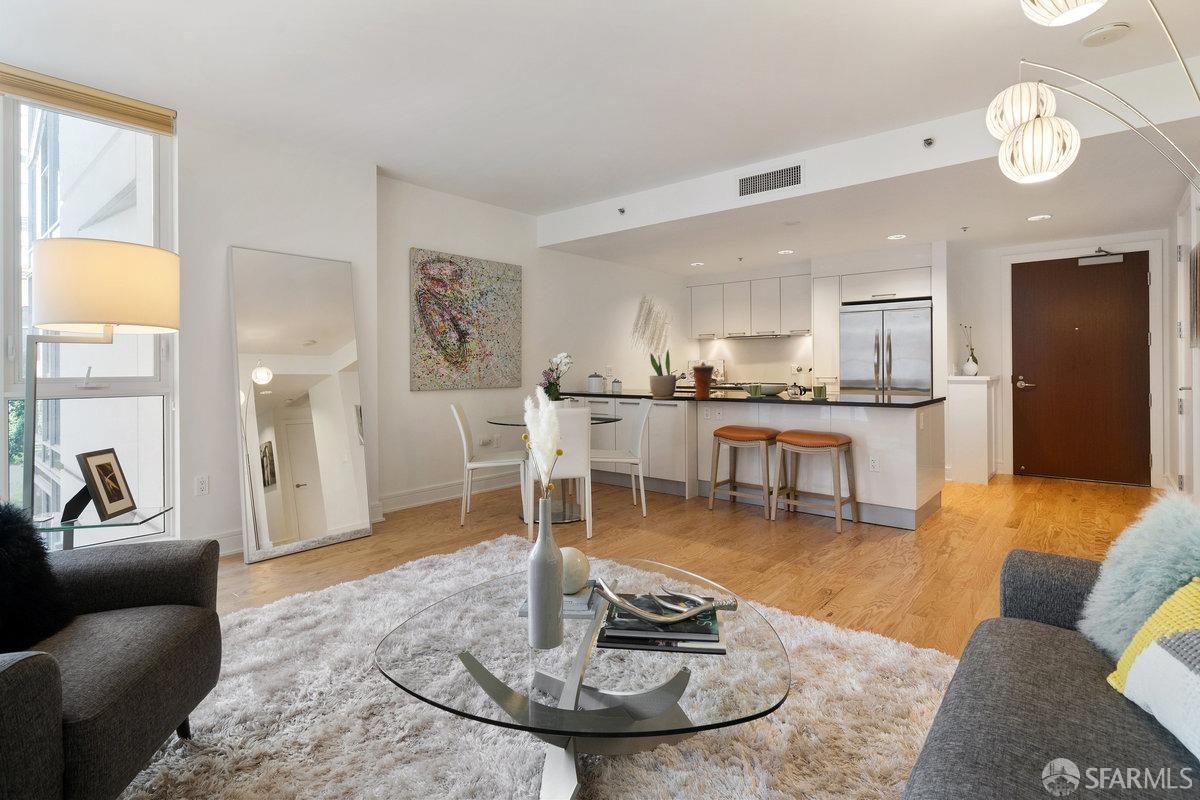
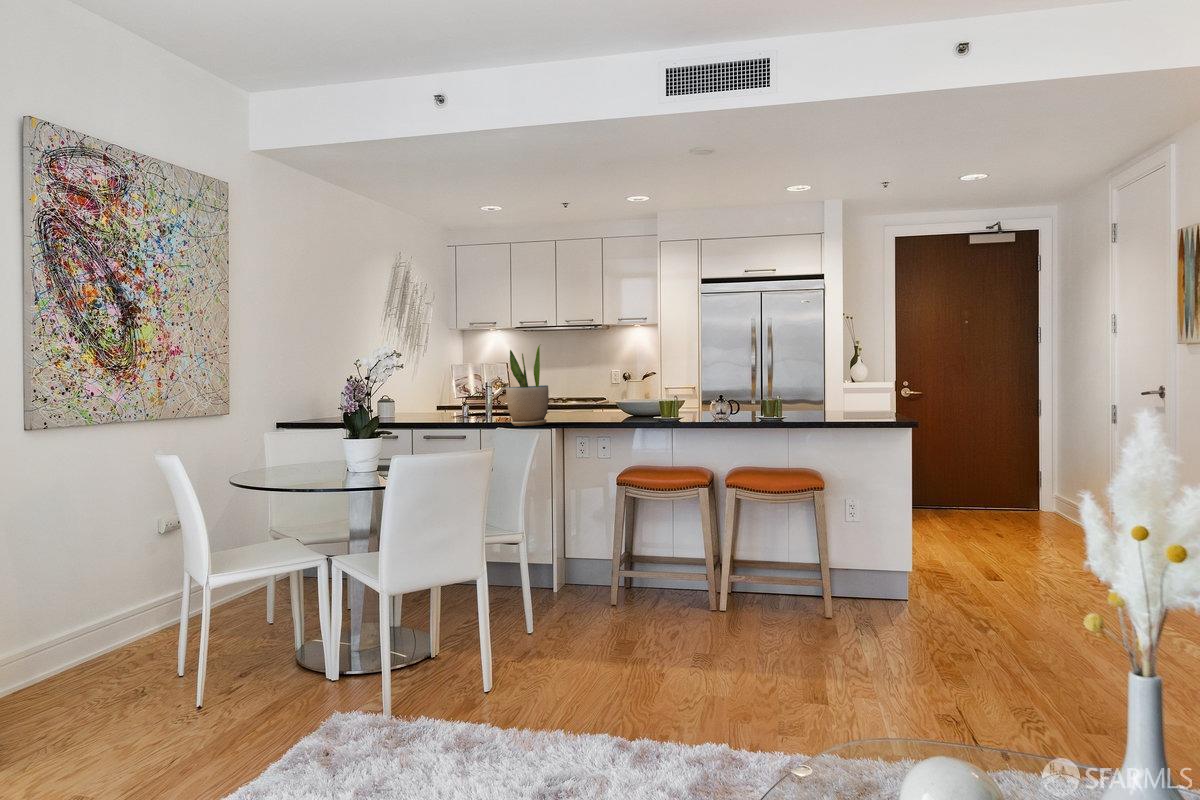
vase: present [693,362,714,400] -> none [577,362,613,423]

